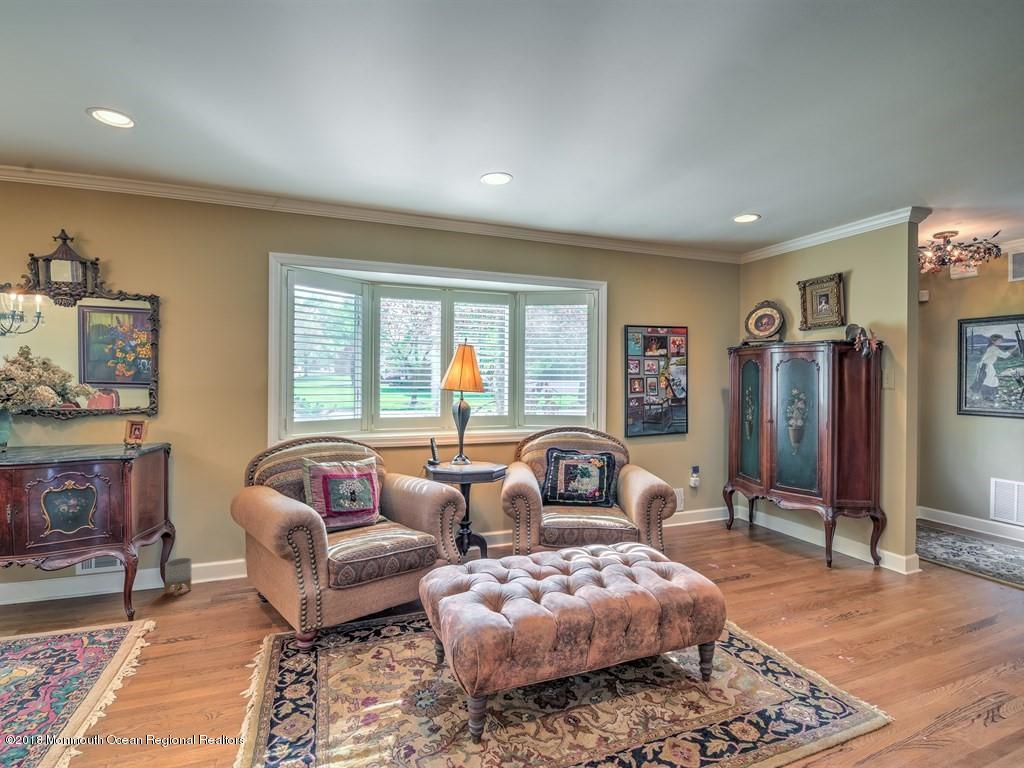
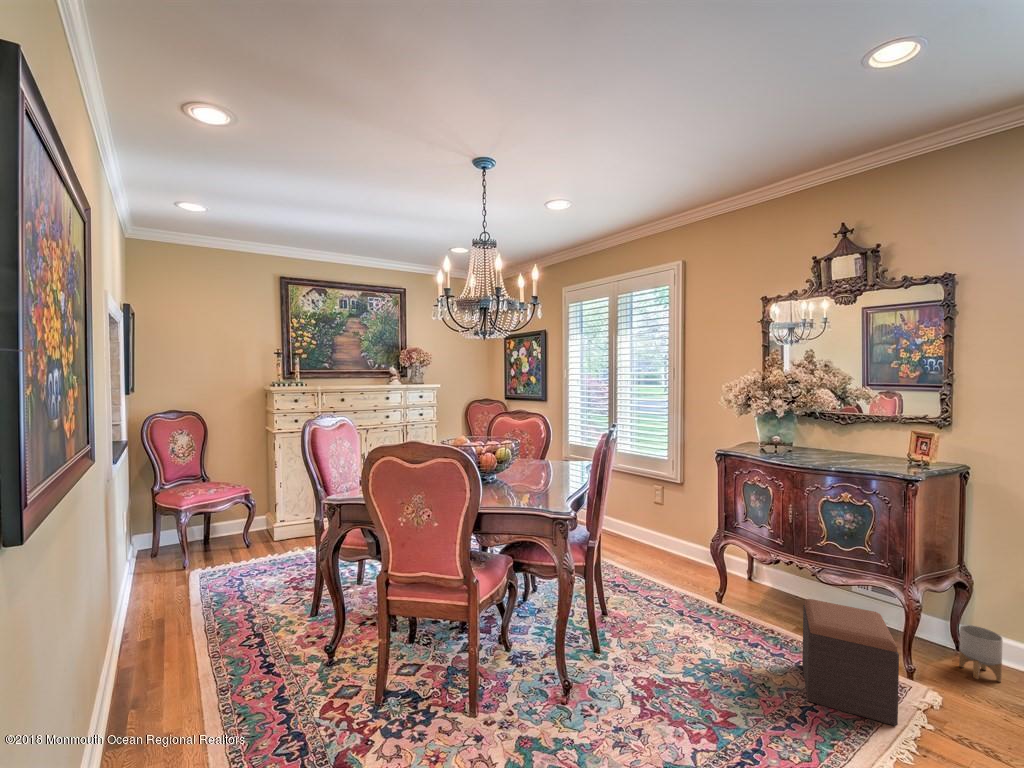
footstool: none [28,575,121,682] -> present [802,599,899,726]

